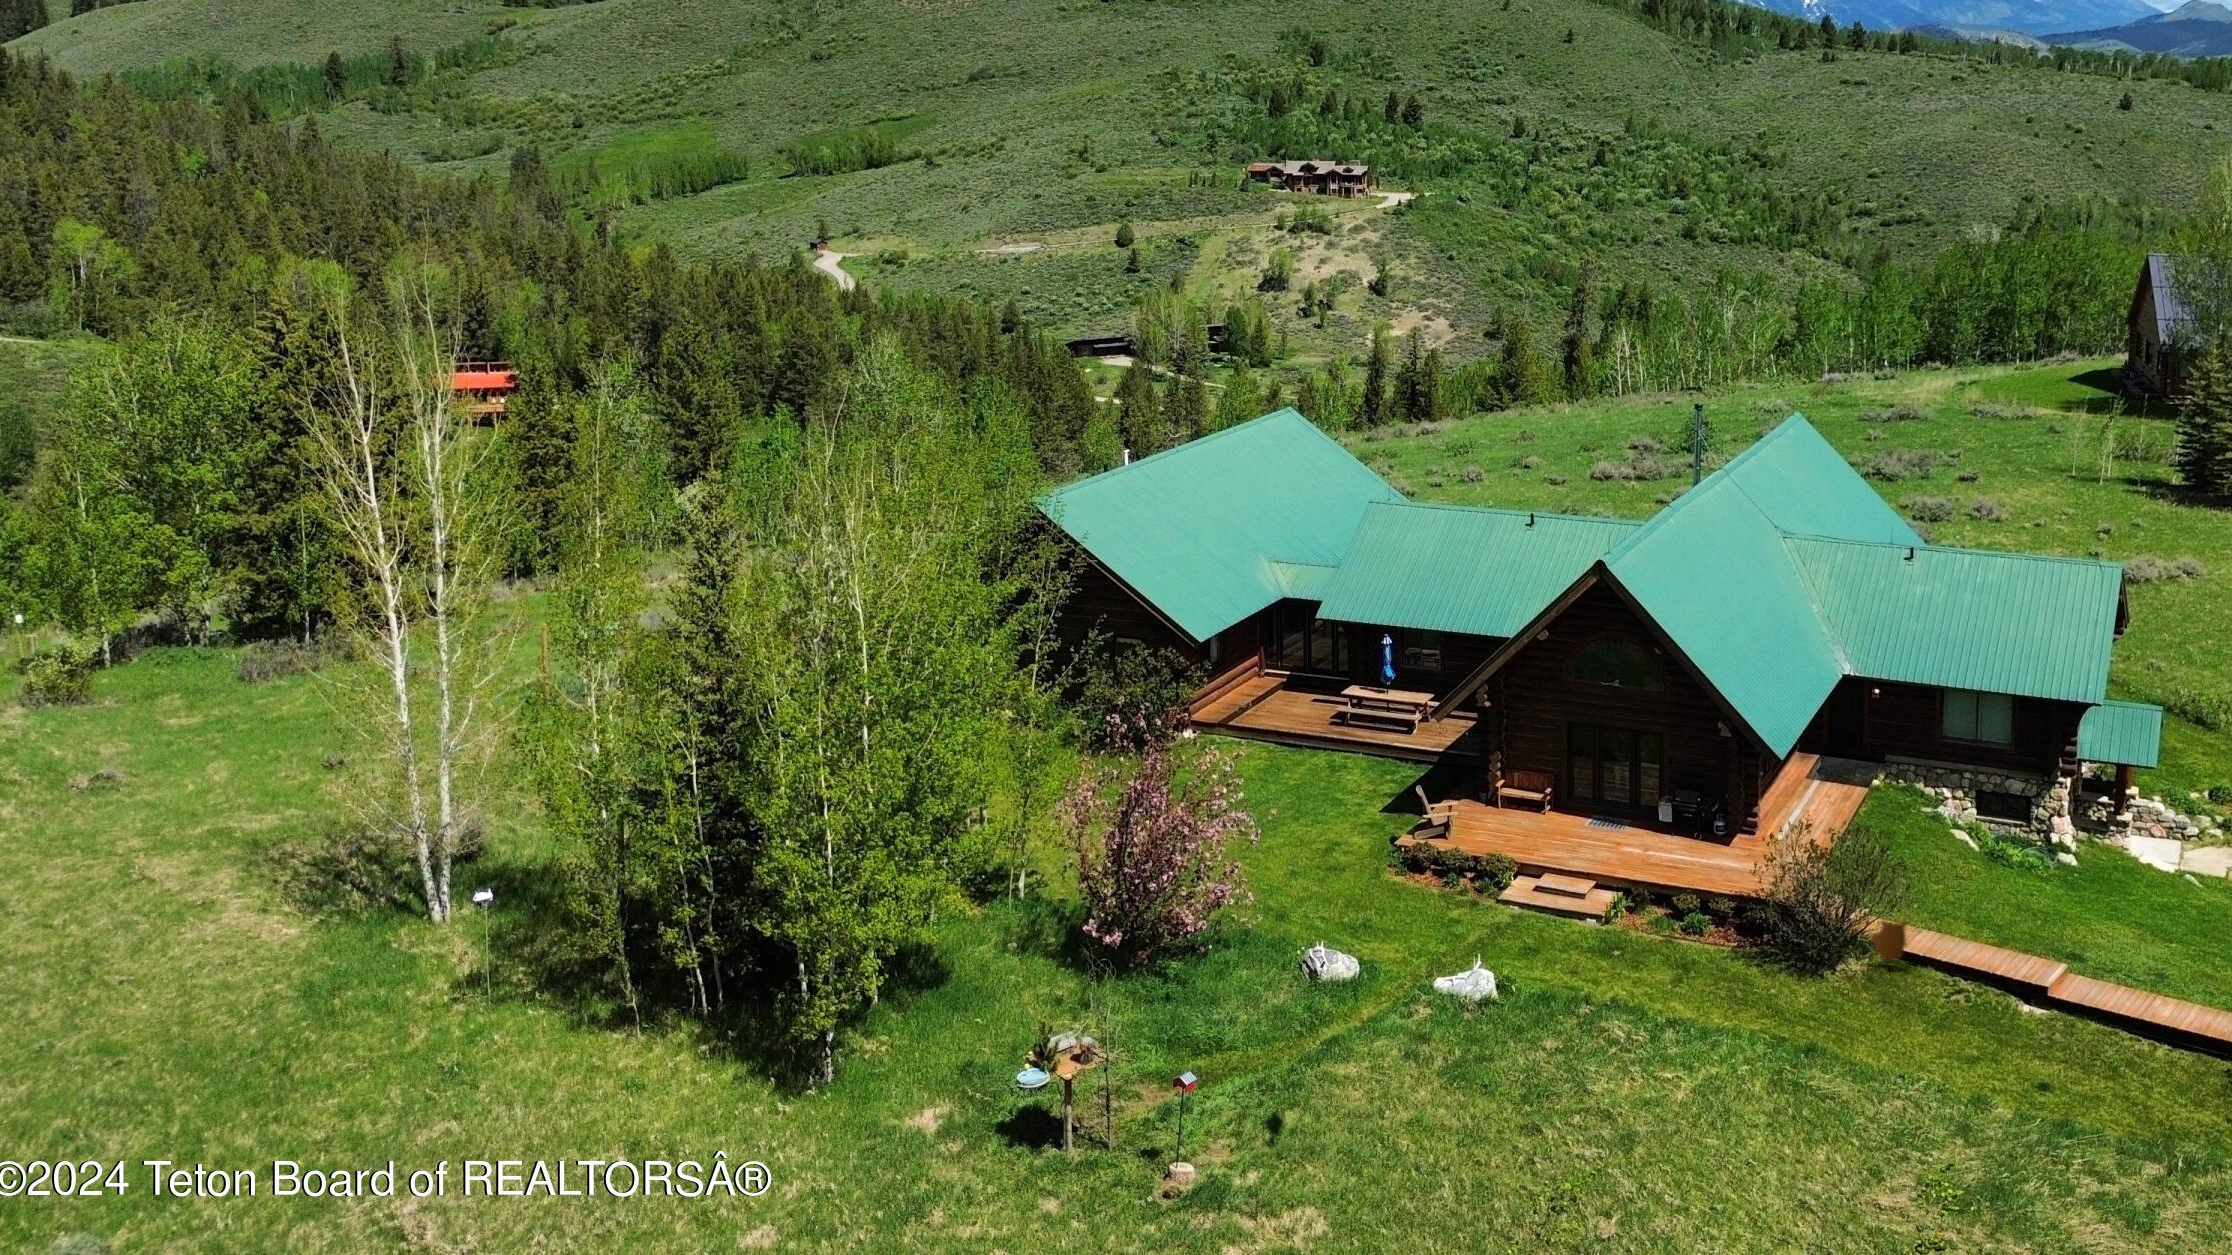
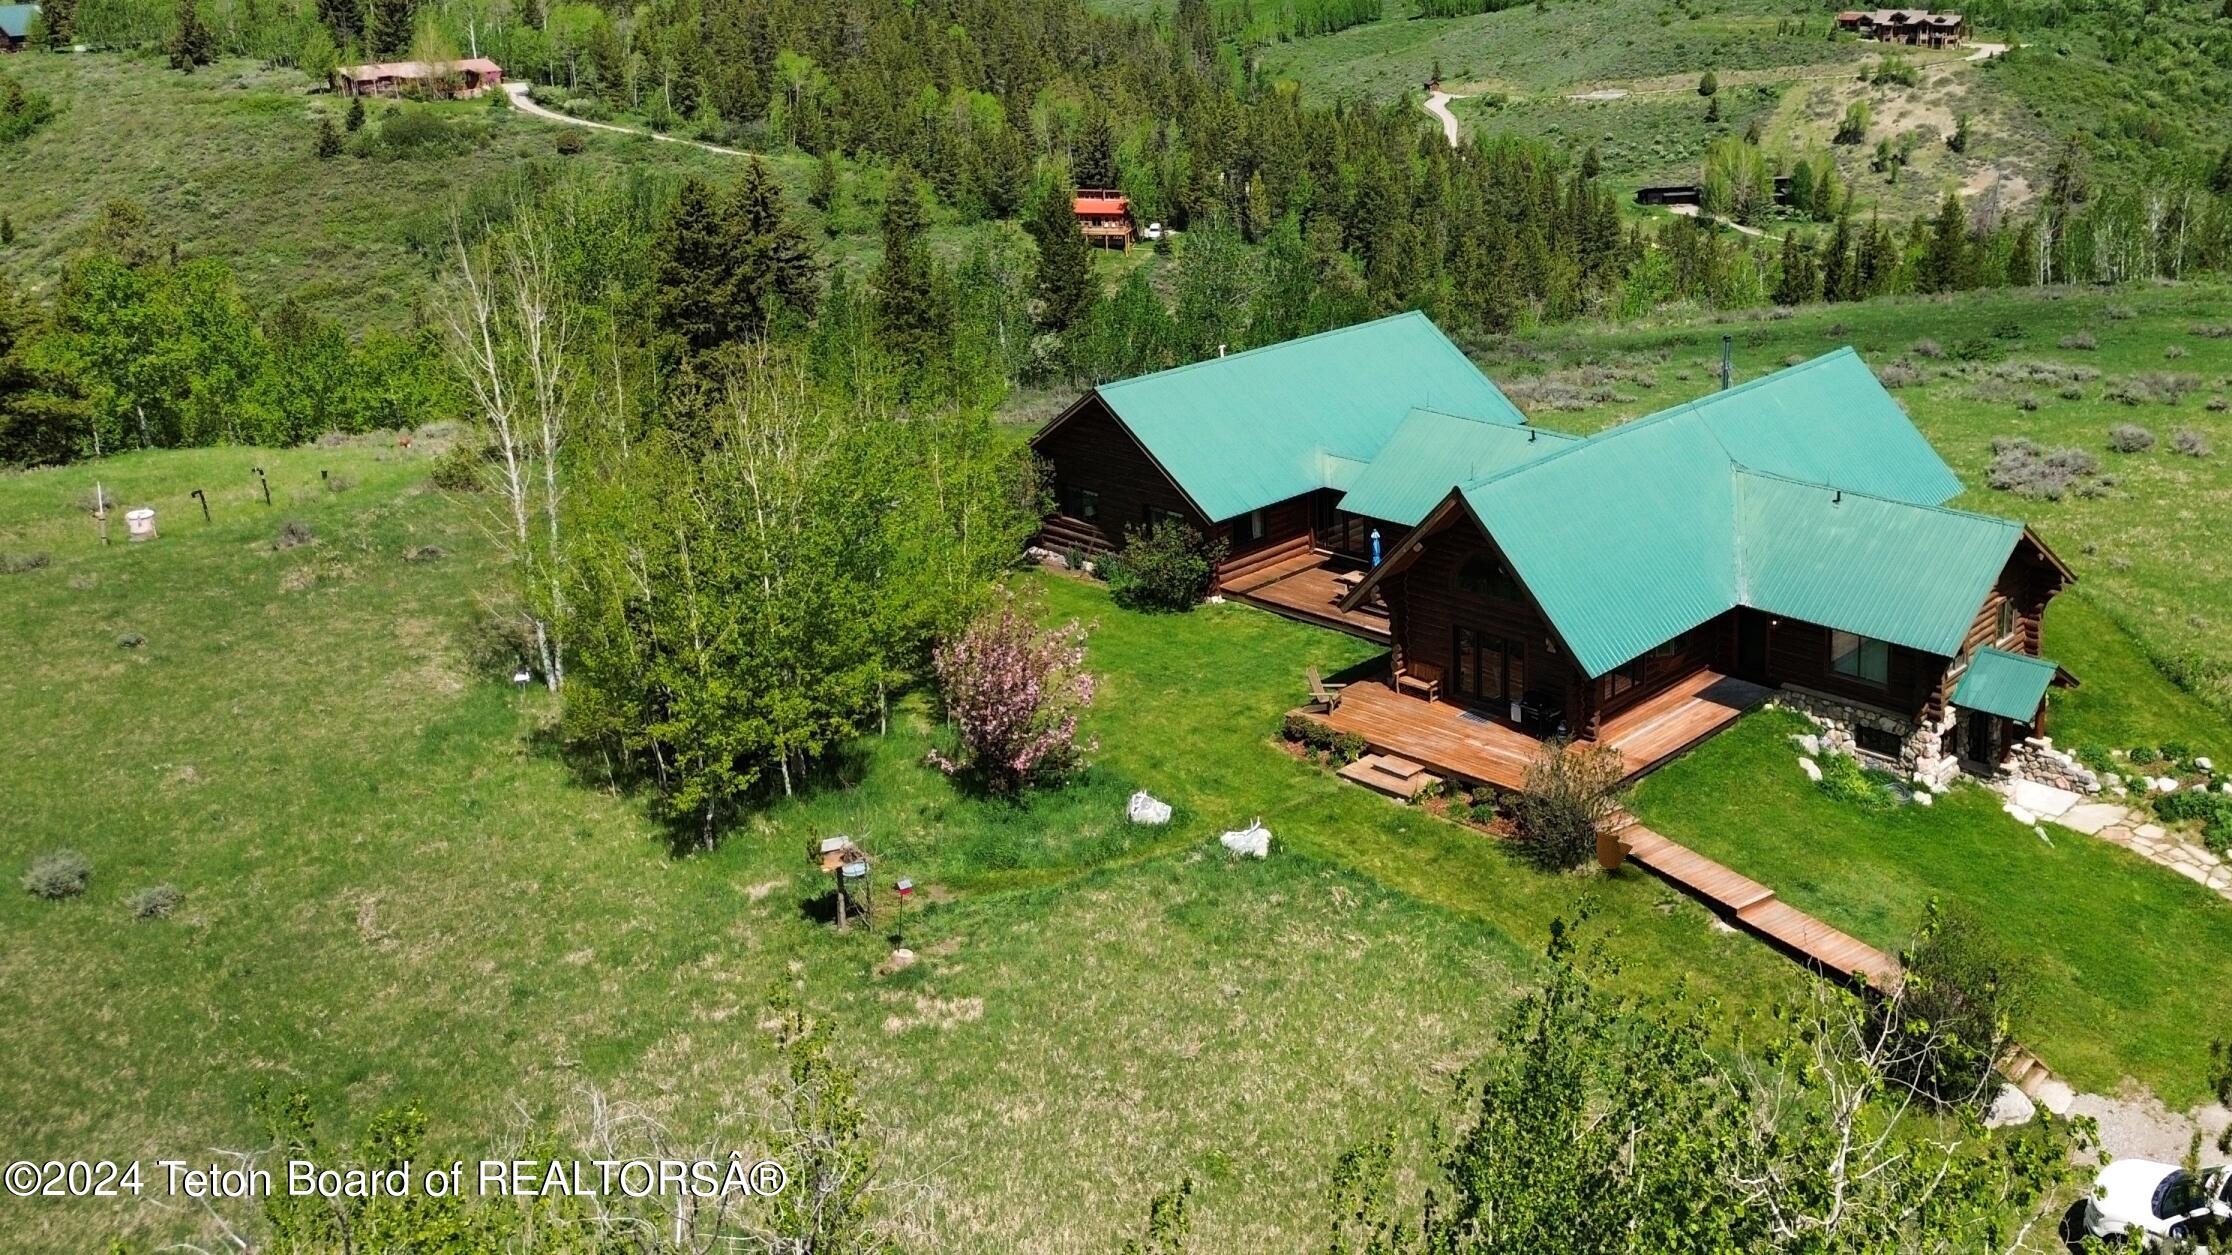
decorative plant: present [1264,1109,1284,1147] -> present [1548,915,1565,945]

